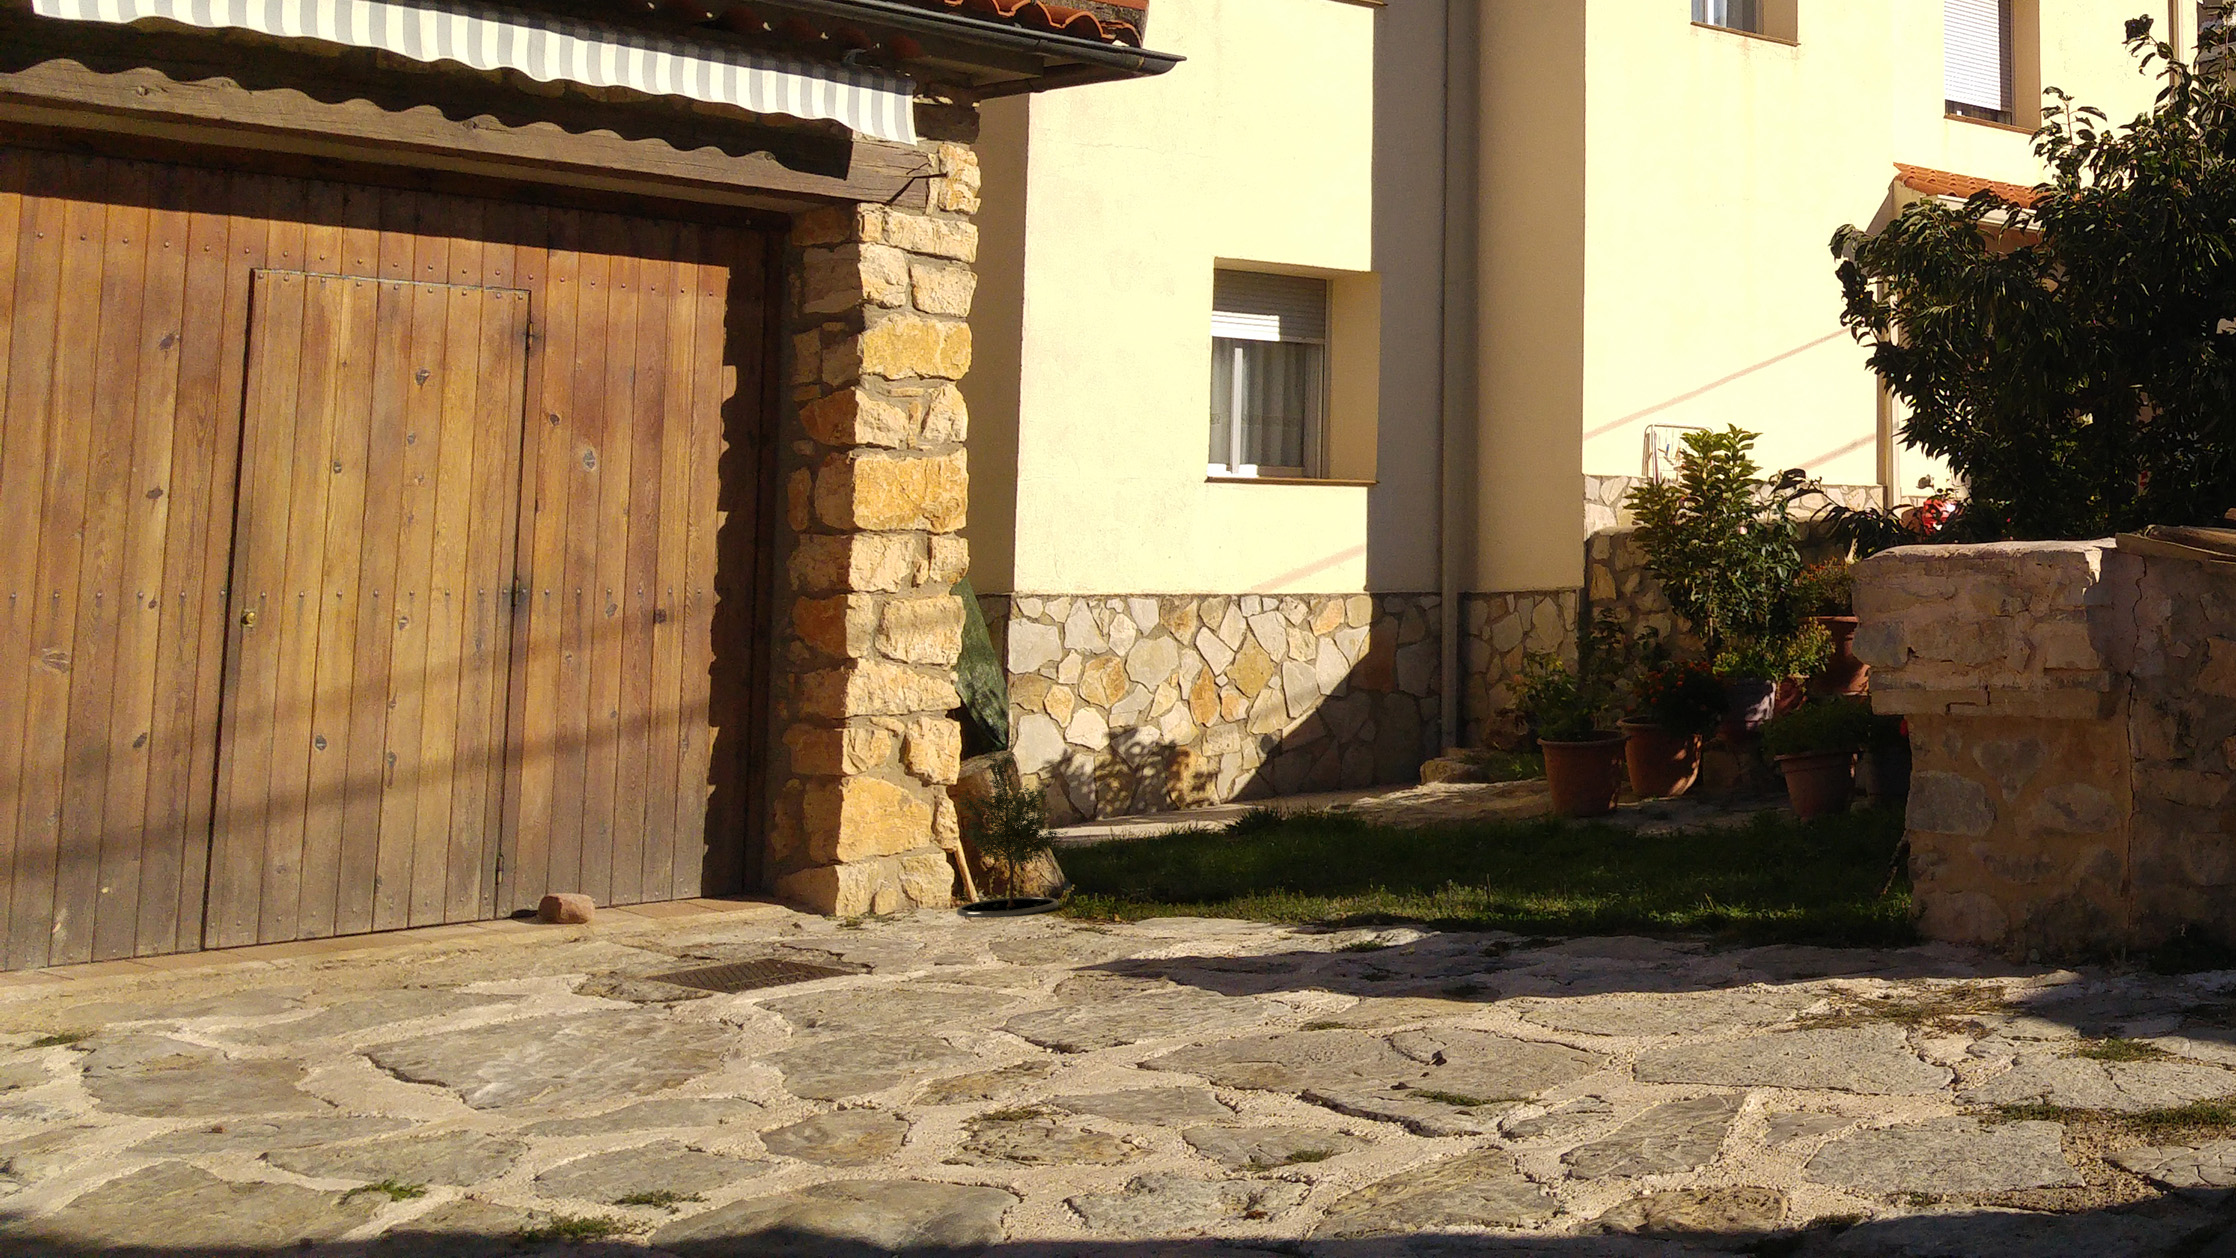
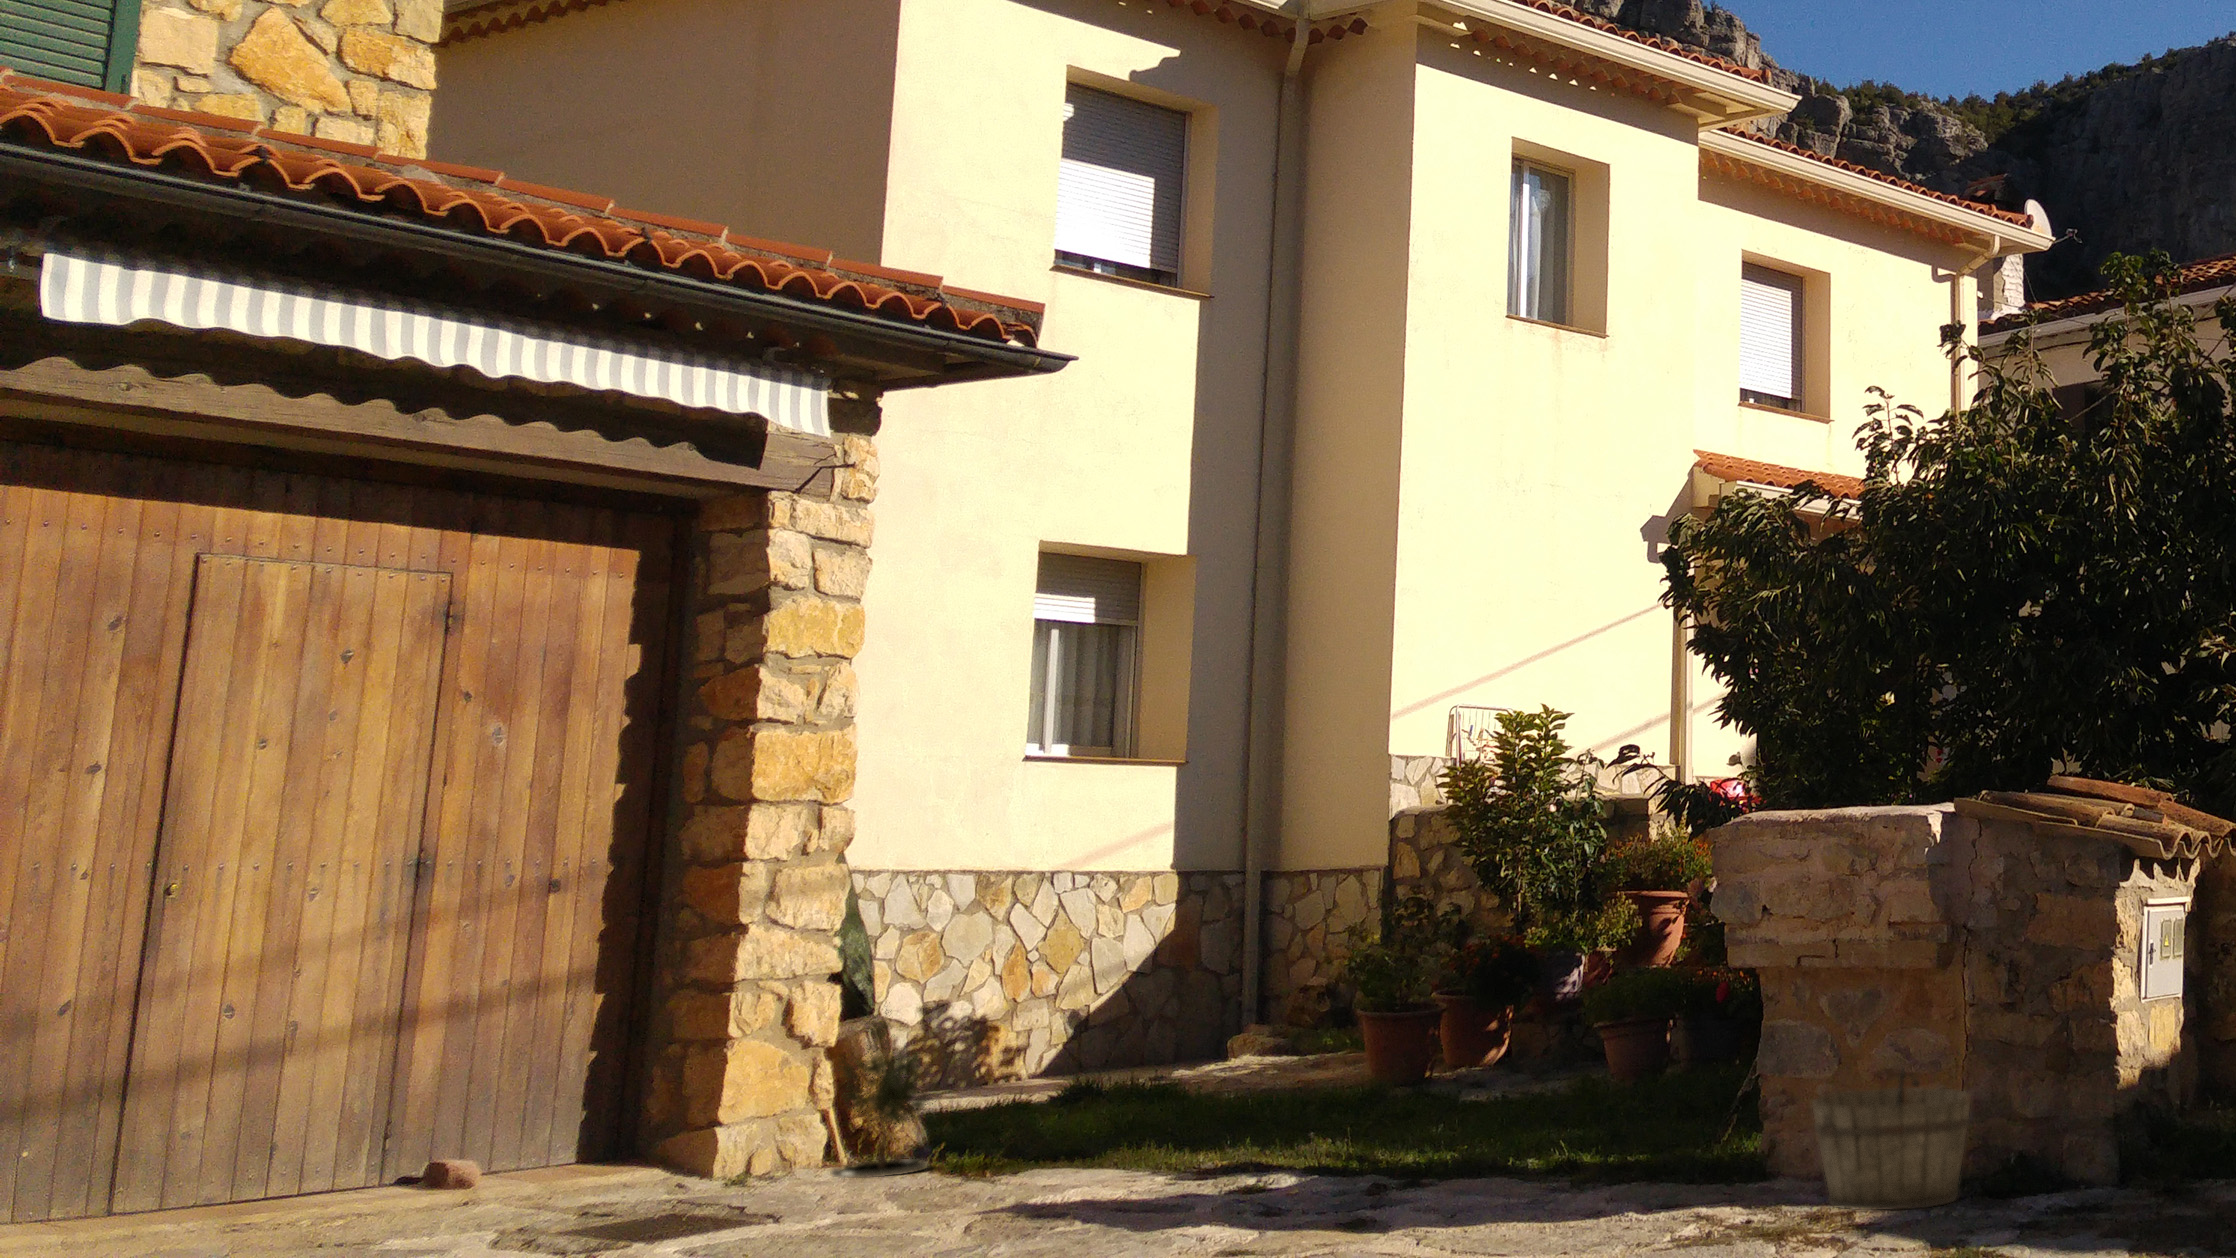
wooden bucket: none [1959,823,2138,992] -> present [1812,1059,1971,1210]

